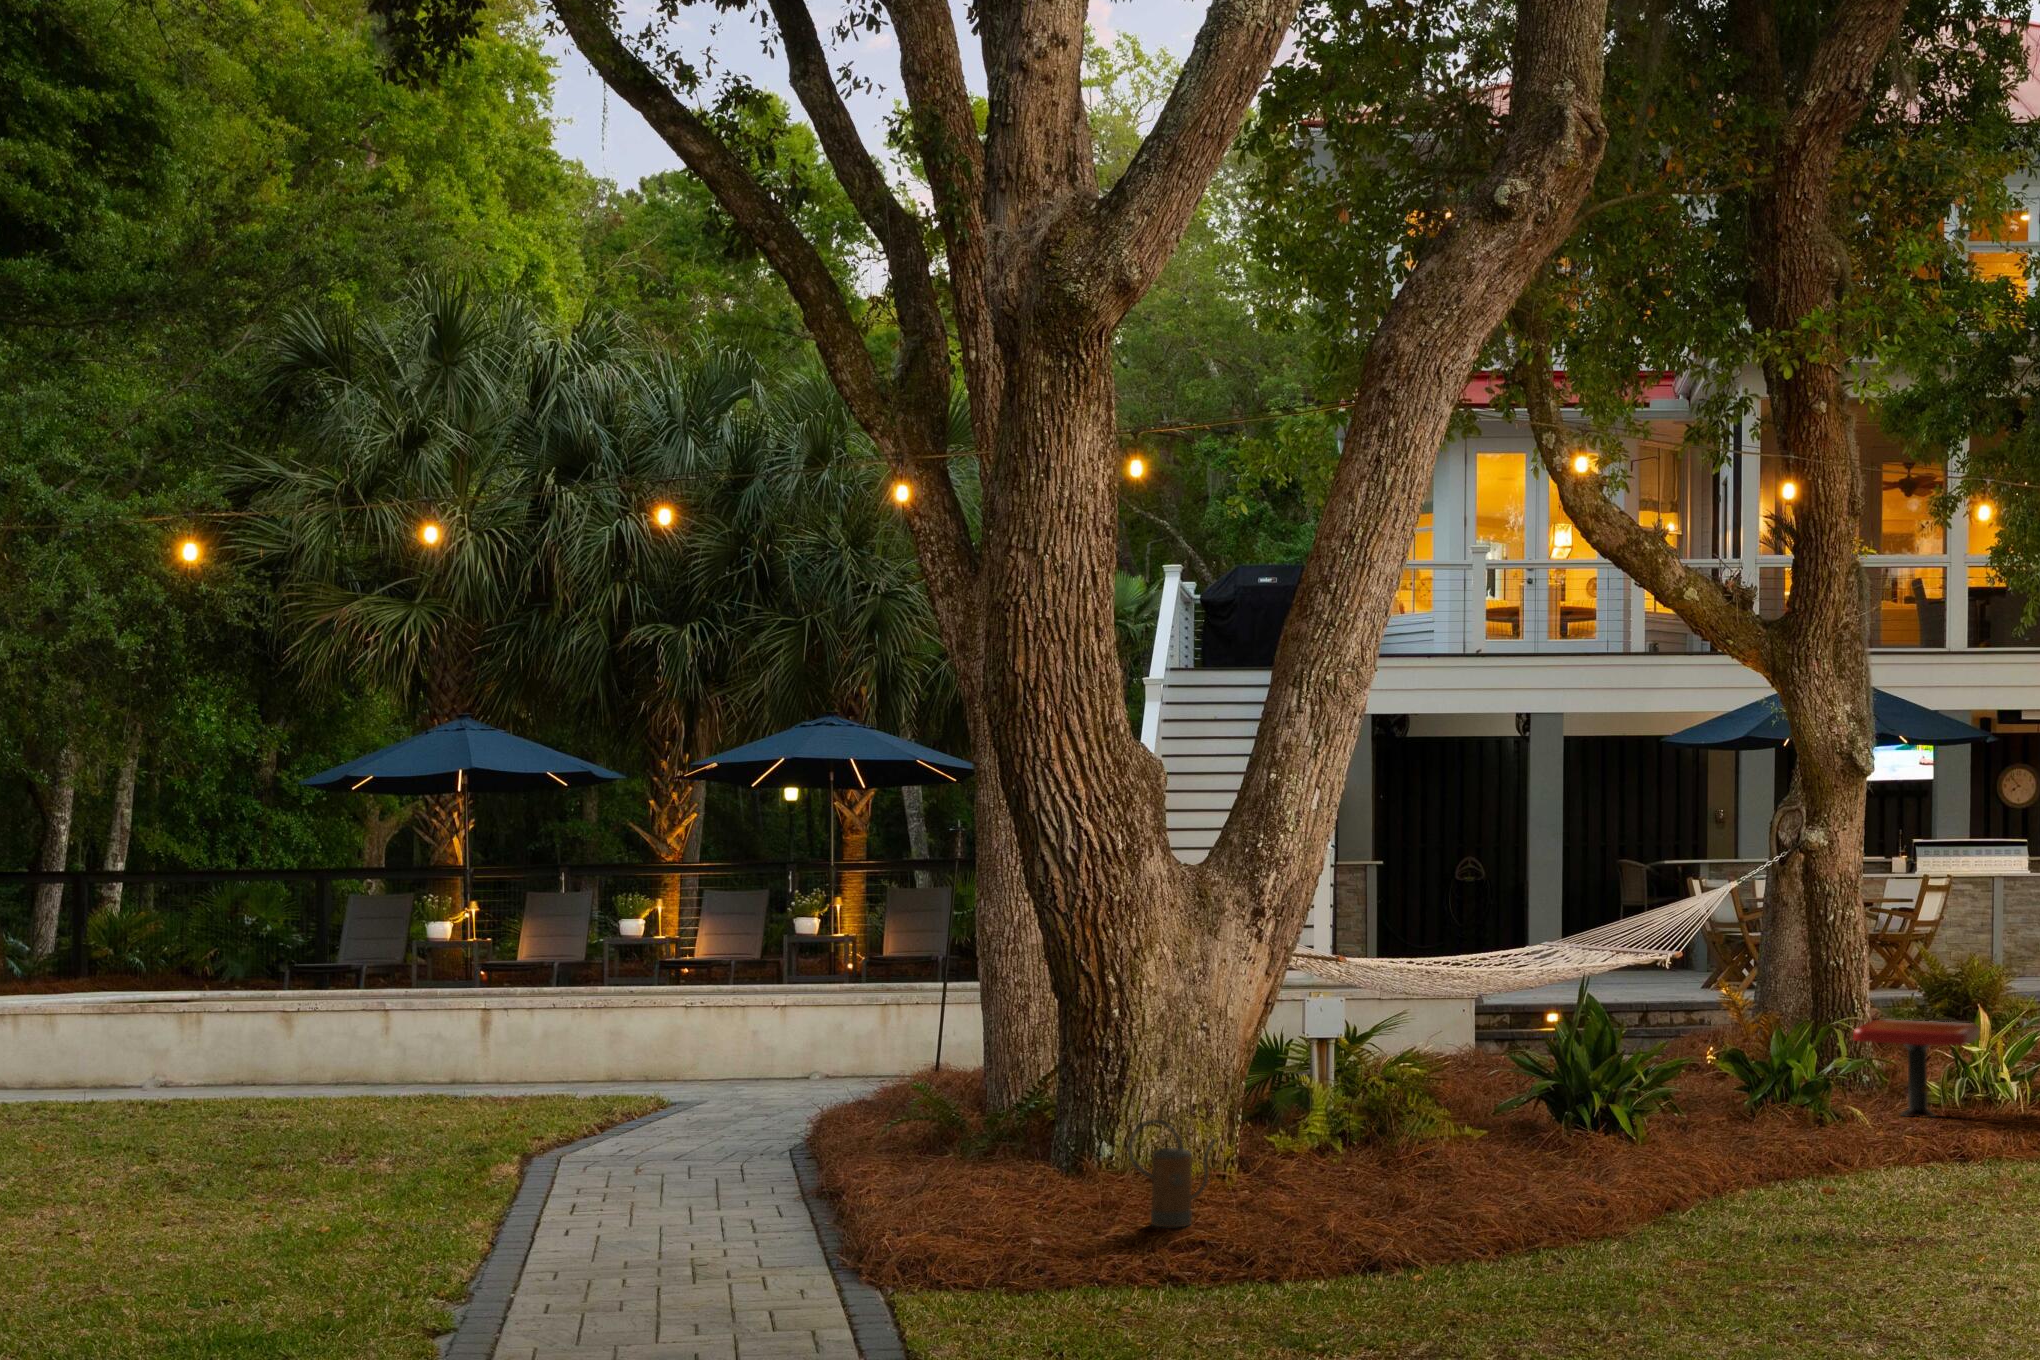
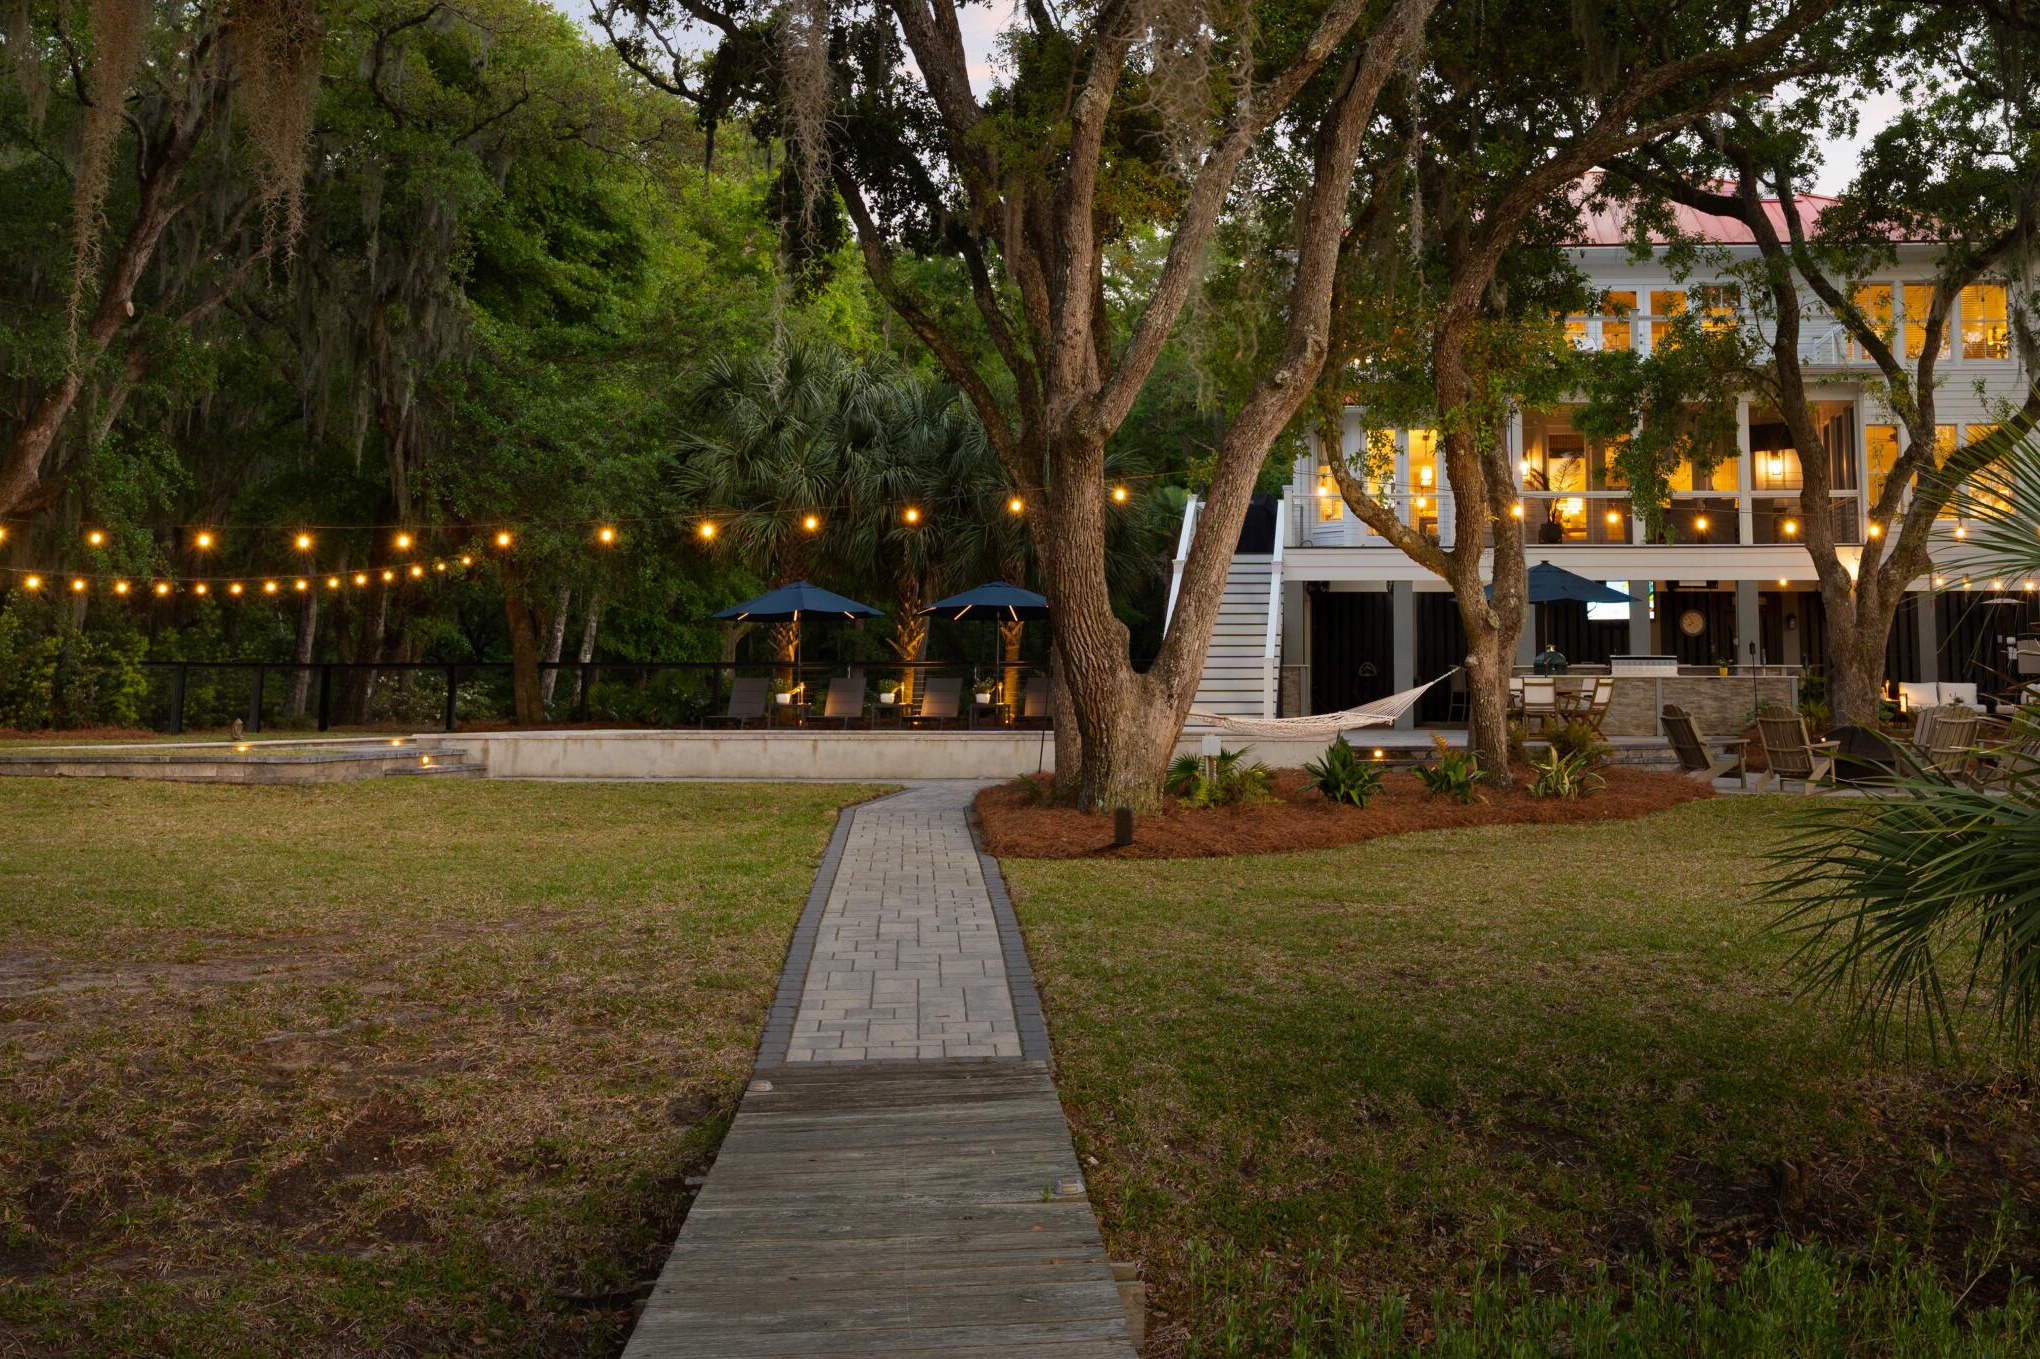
pedestal table: present [1853,1020,1980,1117] -> none [1501,755,1569,805]

